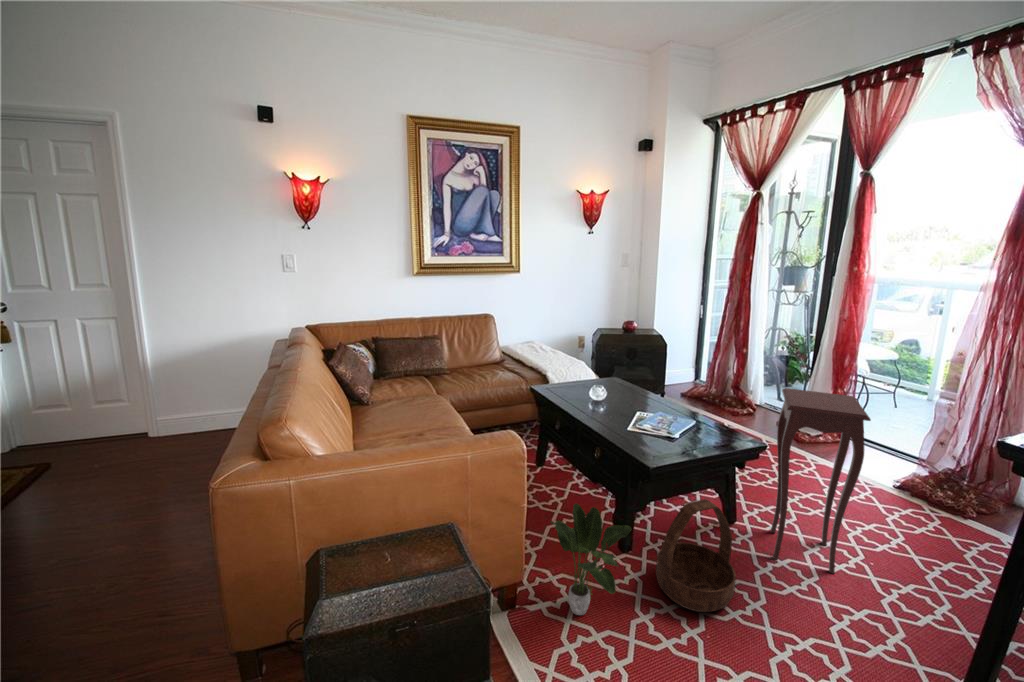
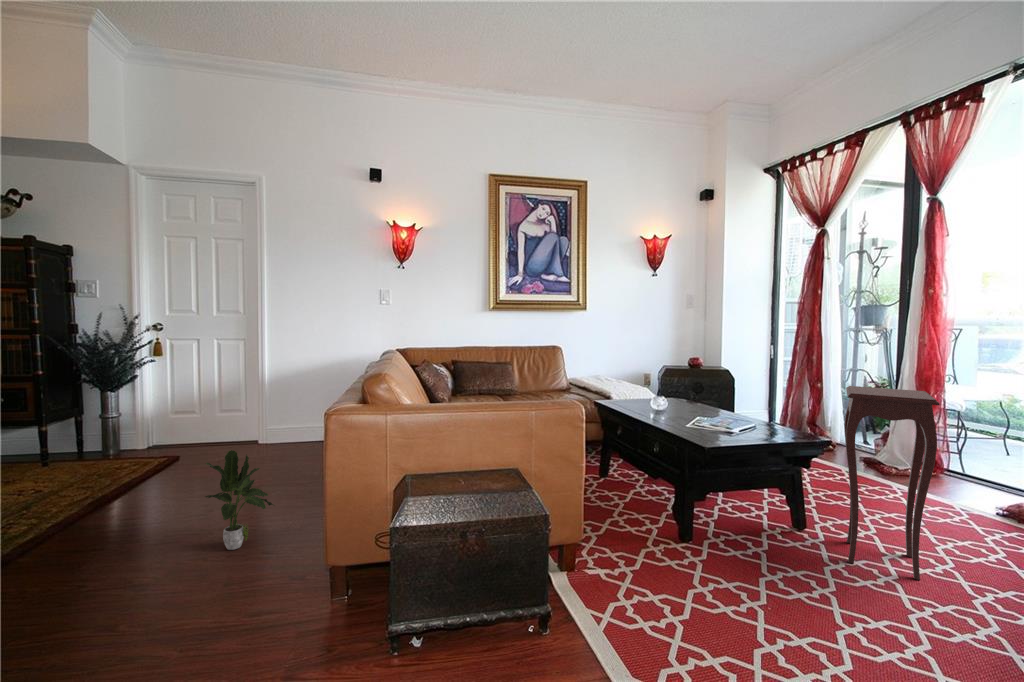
basket: present [656,499,736,612] -> none [715,481,800,597]
potted plant: present [551,504,631,615] -> present [205,450,274,550]

